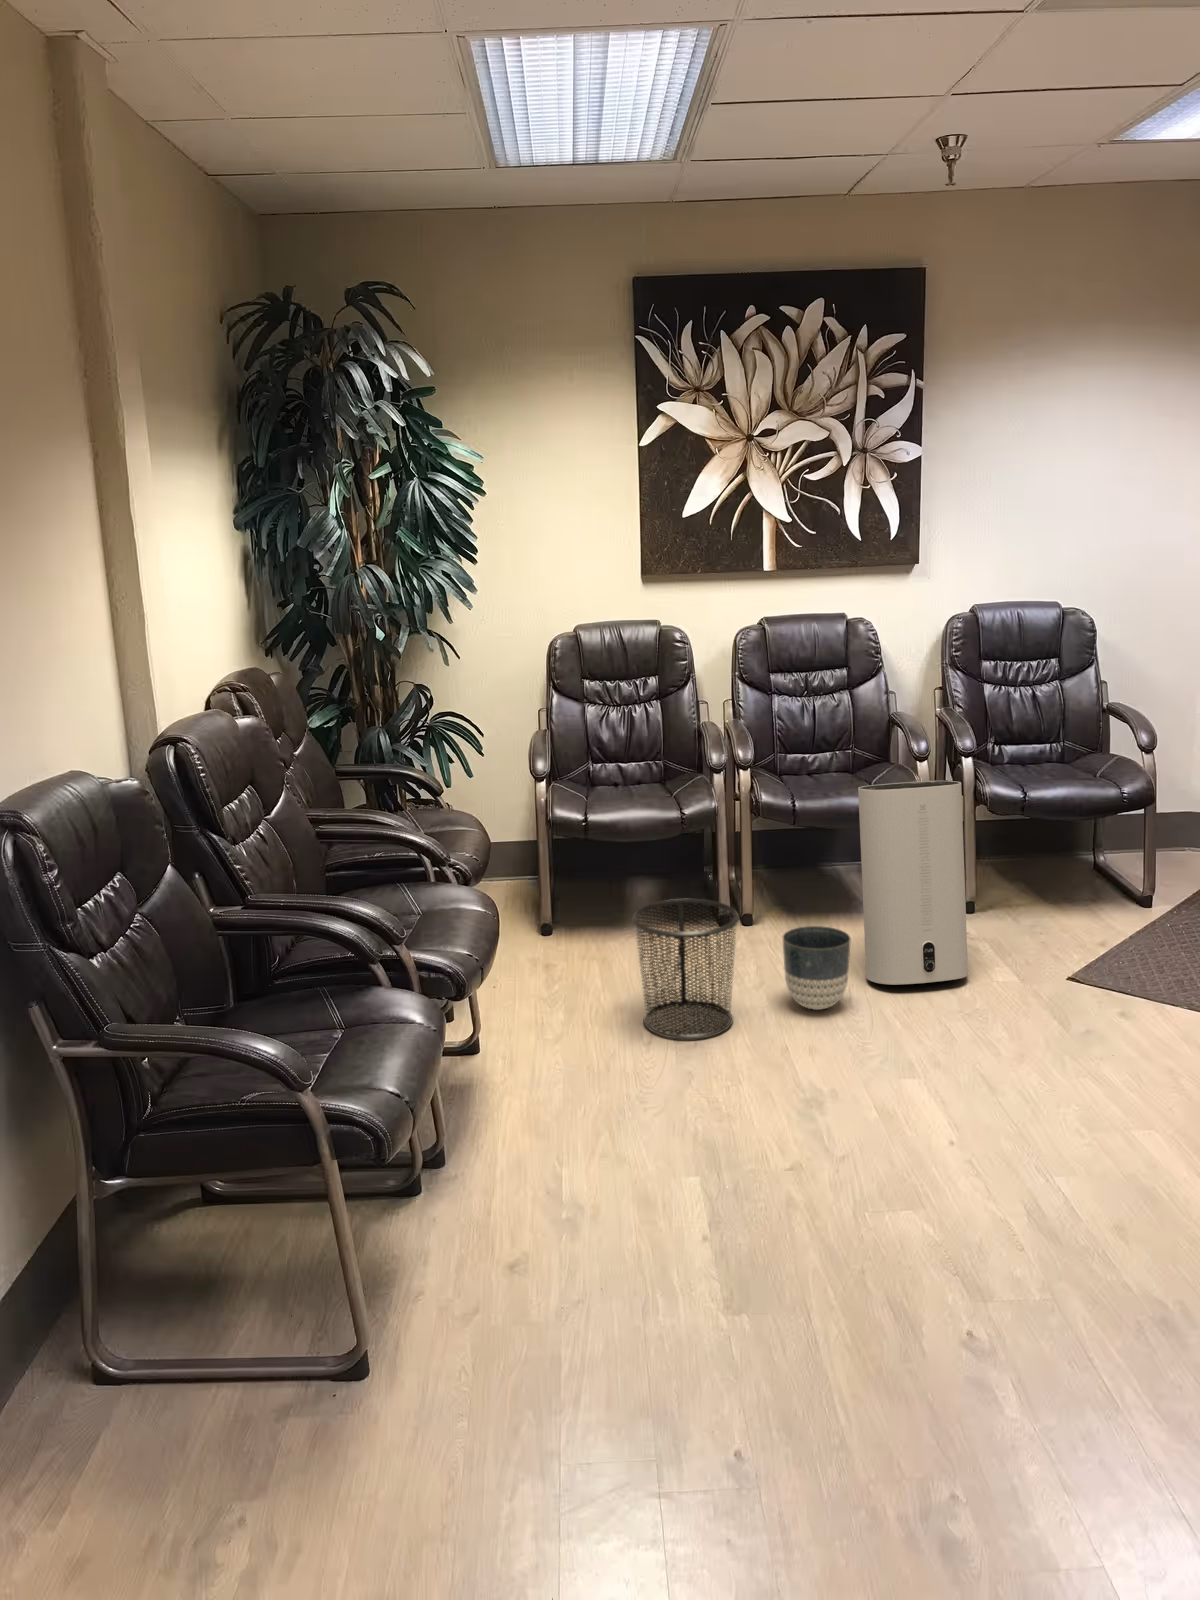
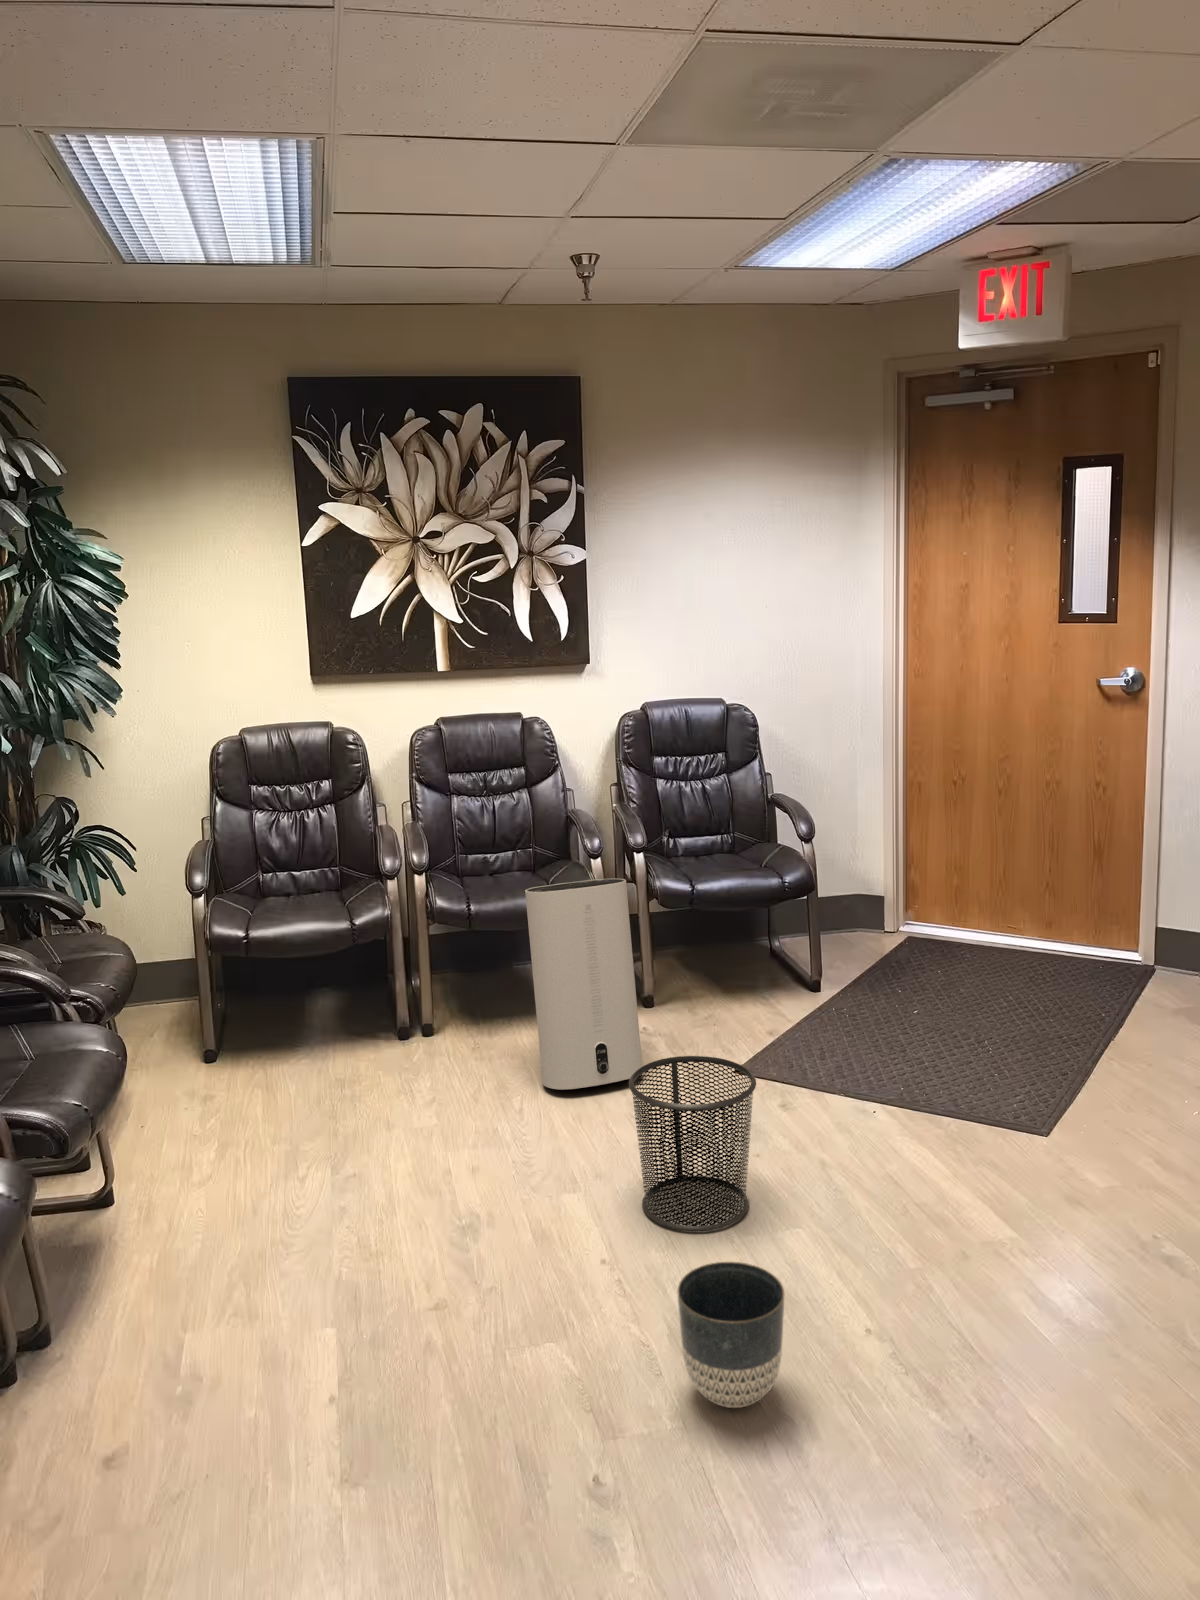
waste bin: present [632,899,739,1039] -> present [629,1056,756,1232]
planter: present [782,926,851,1010] -> present [678,1262,784,1408]

